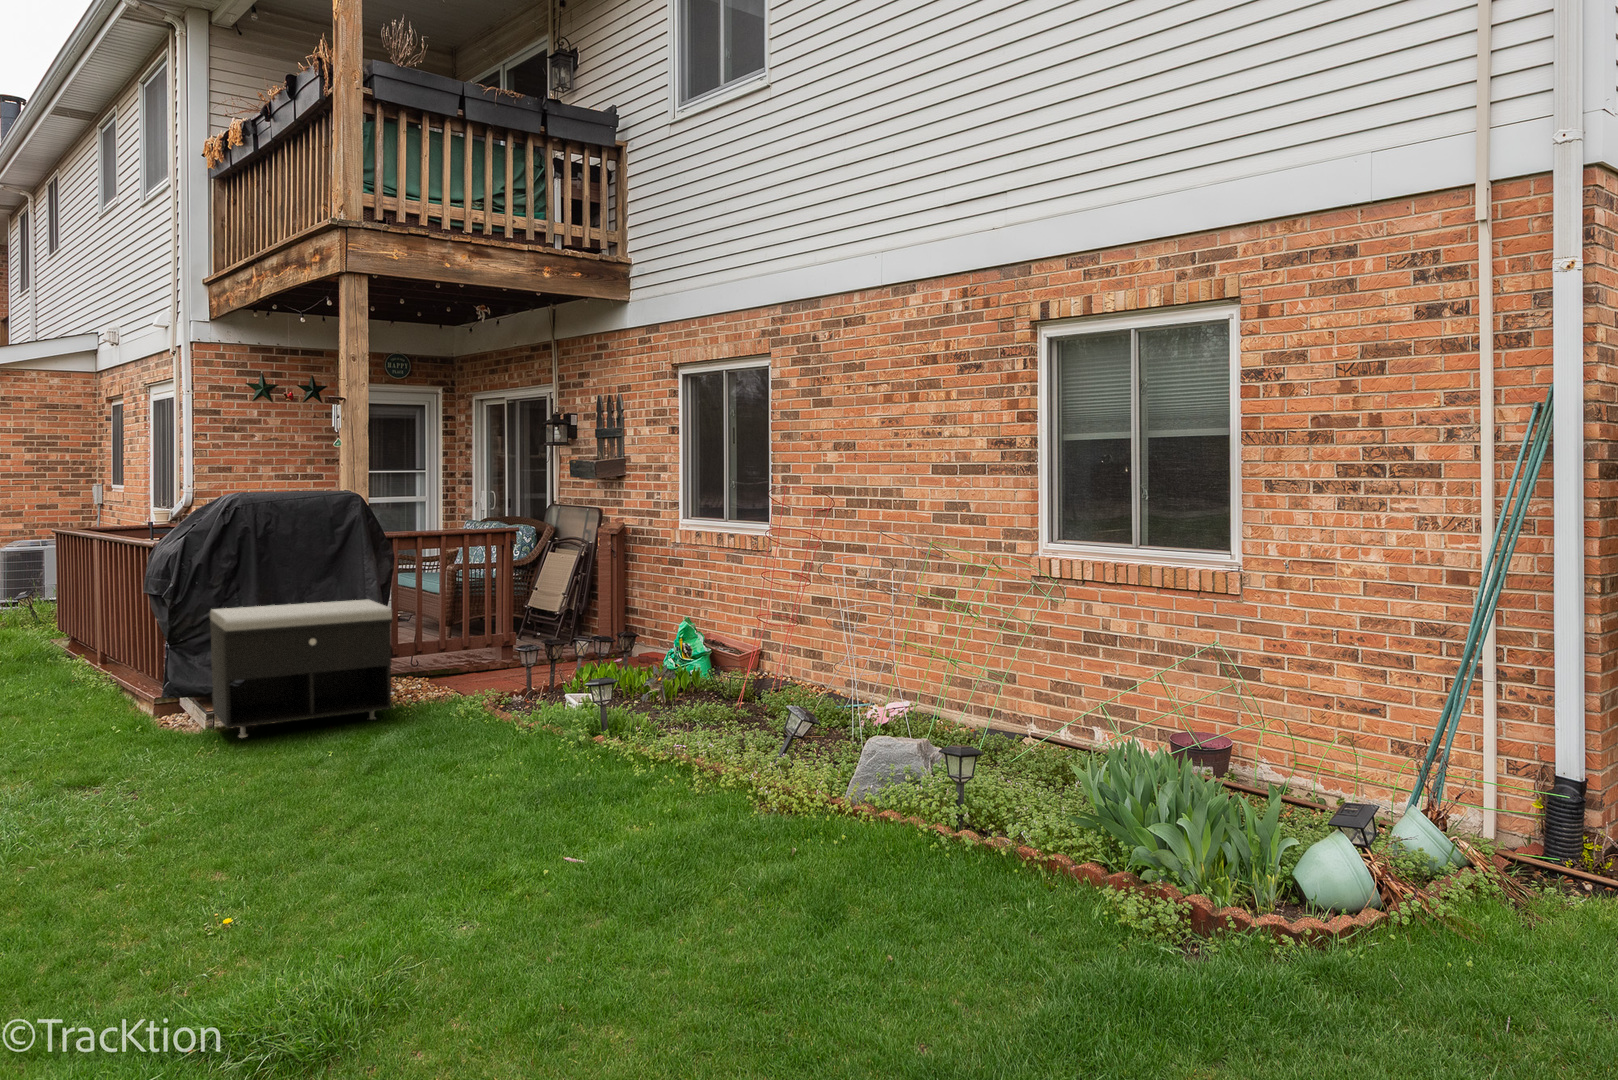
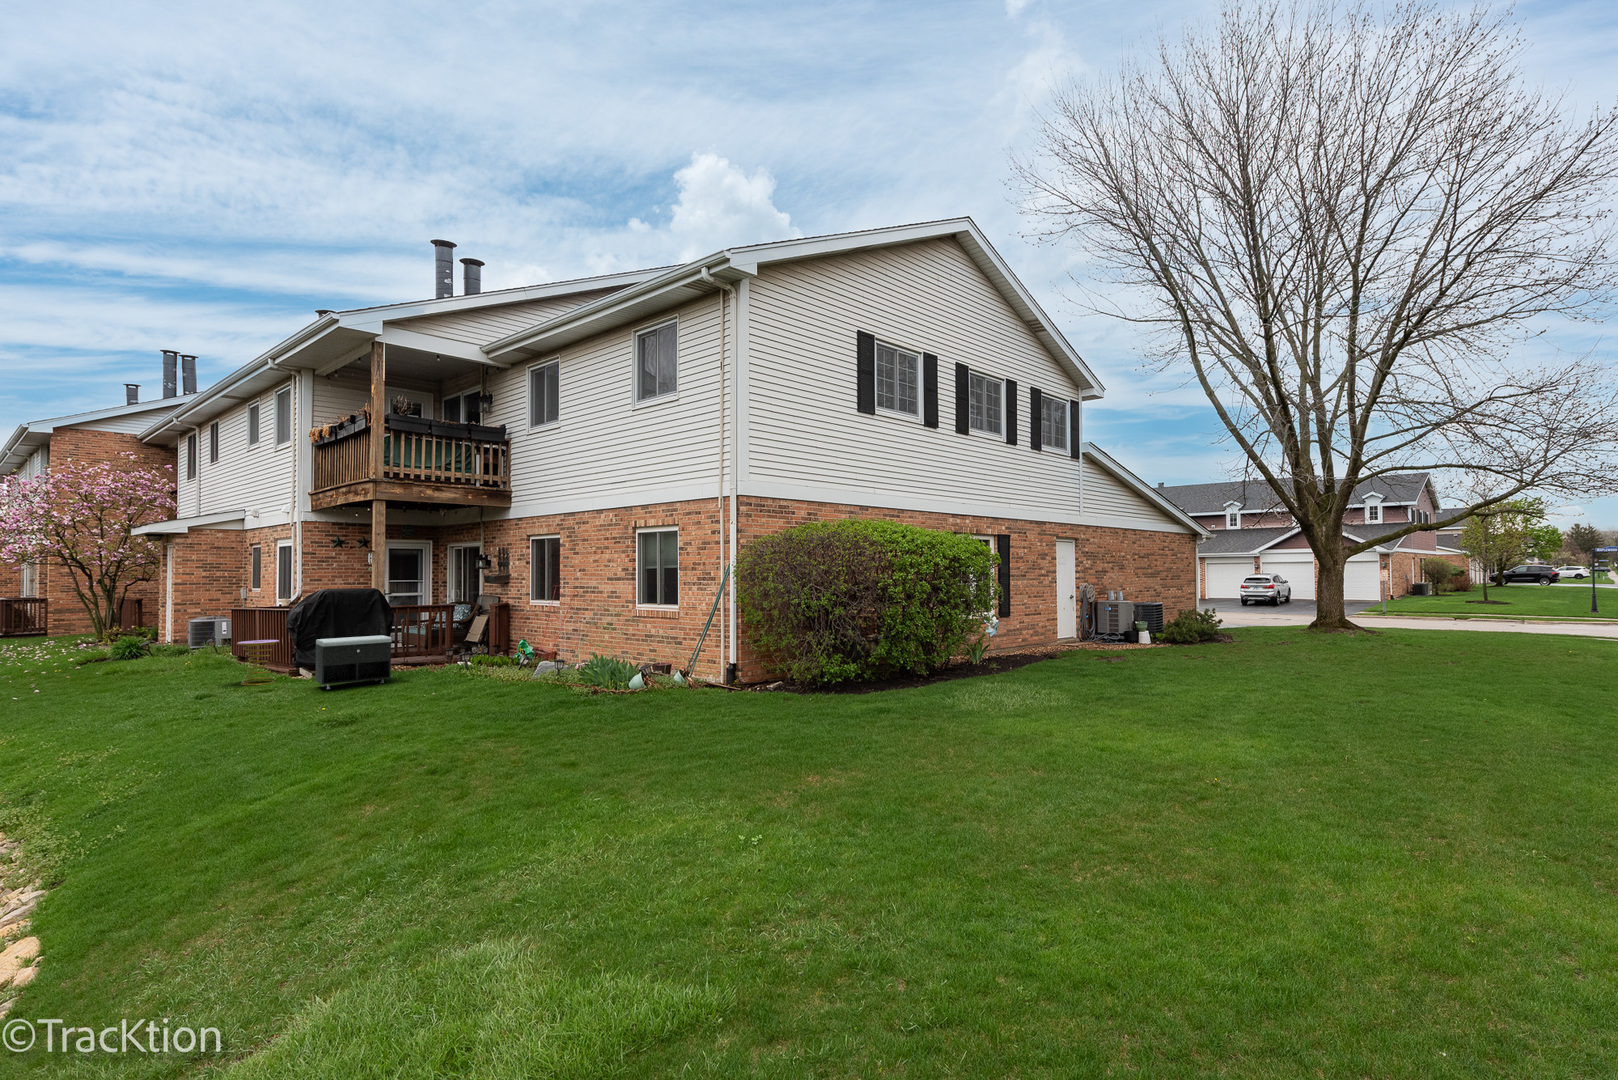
side table: none [33,602,133,712] -> present [237,640,280,685]

